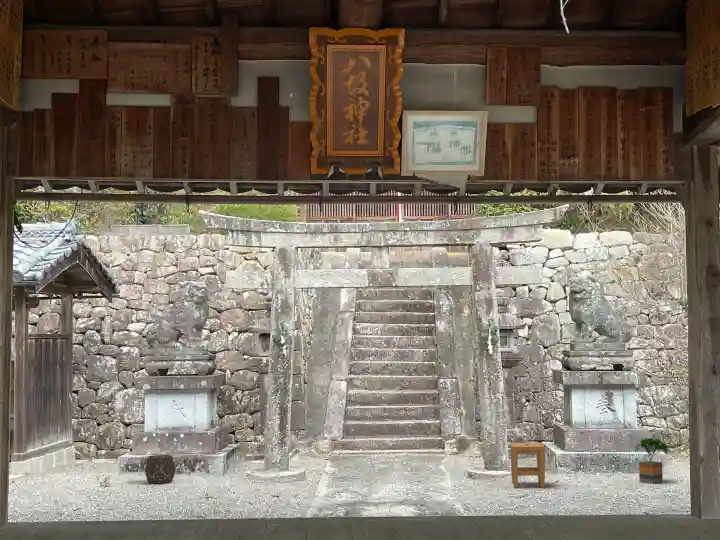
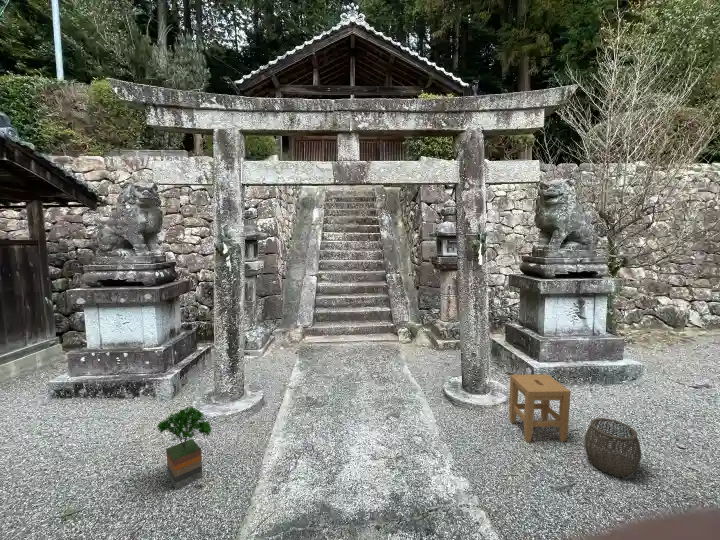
potted tree: present [635,438,669,484] -> present [157,407,211,489]
woven basket: present [145,455,175,484] -> present [584,418,641,477]

